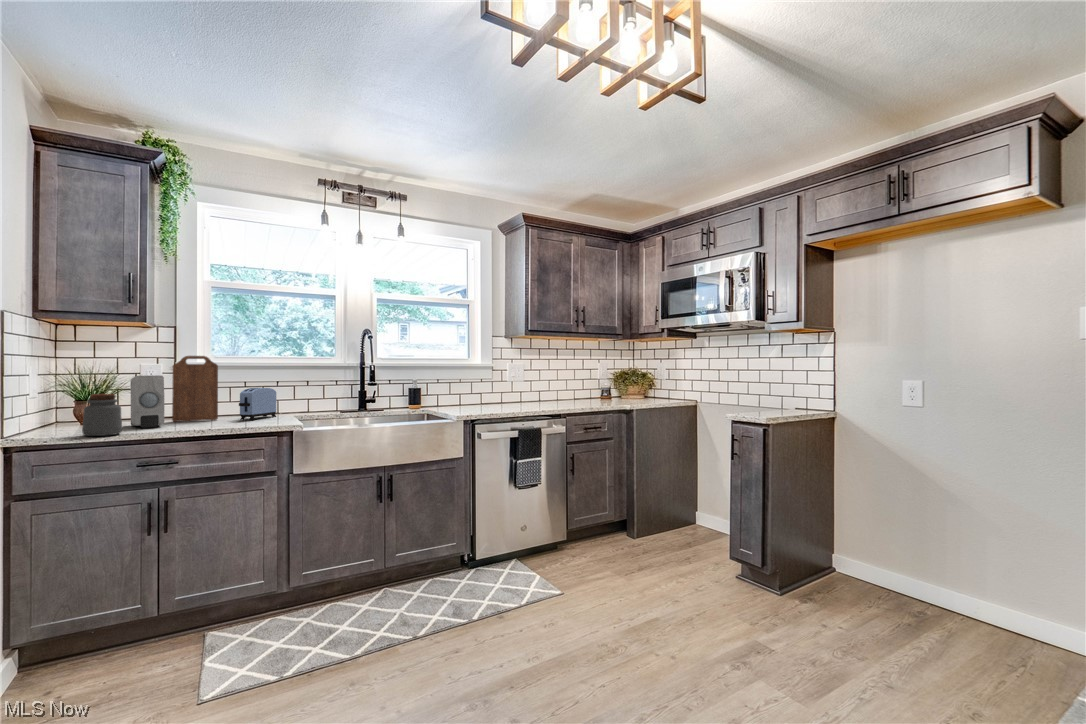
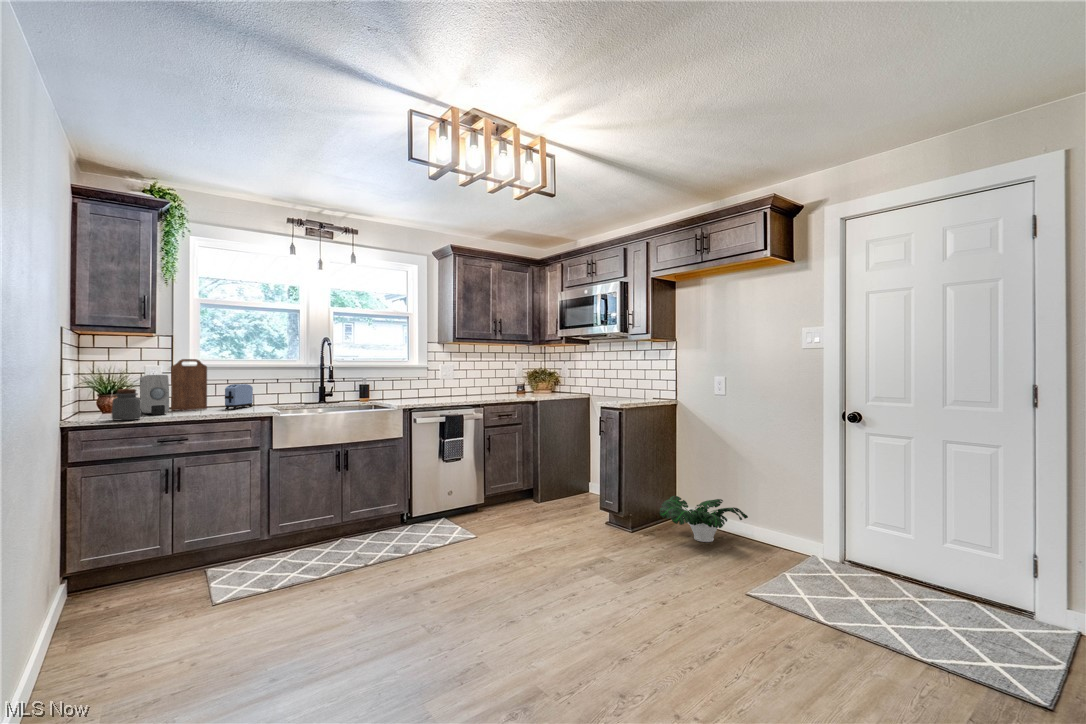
potted plant: none [824,546,975,621] -> present [660,496,748,542]

